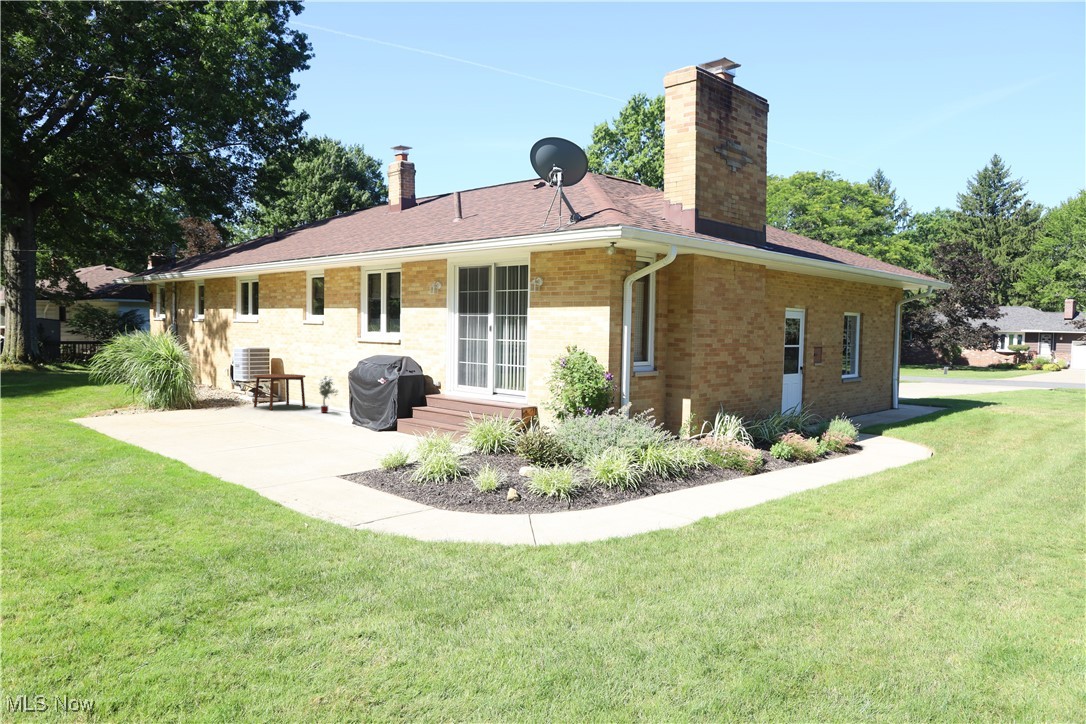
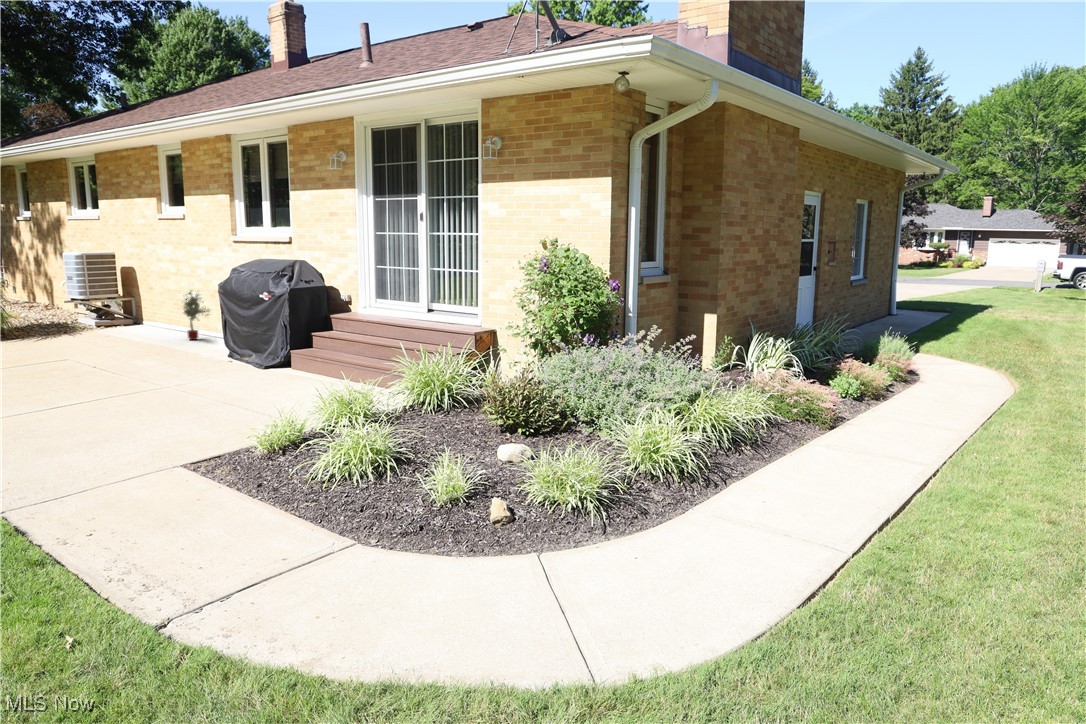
dining table: present [254,374,306,410] -> none [89,288,168,338]

